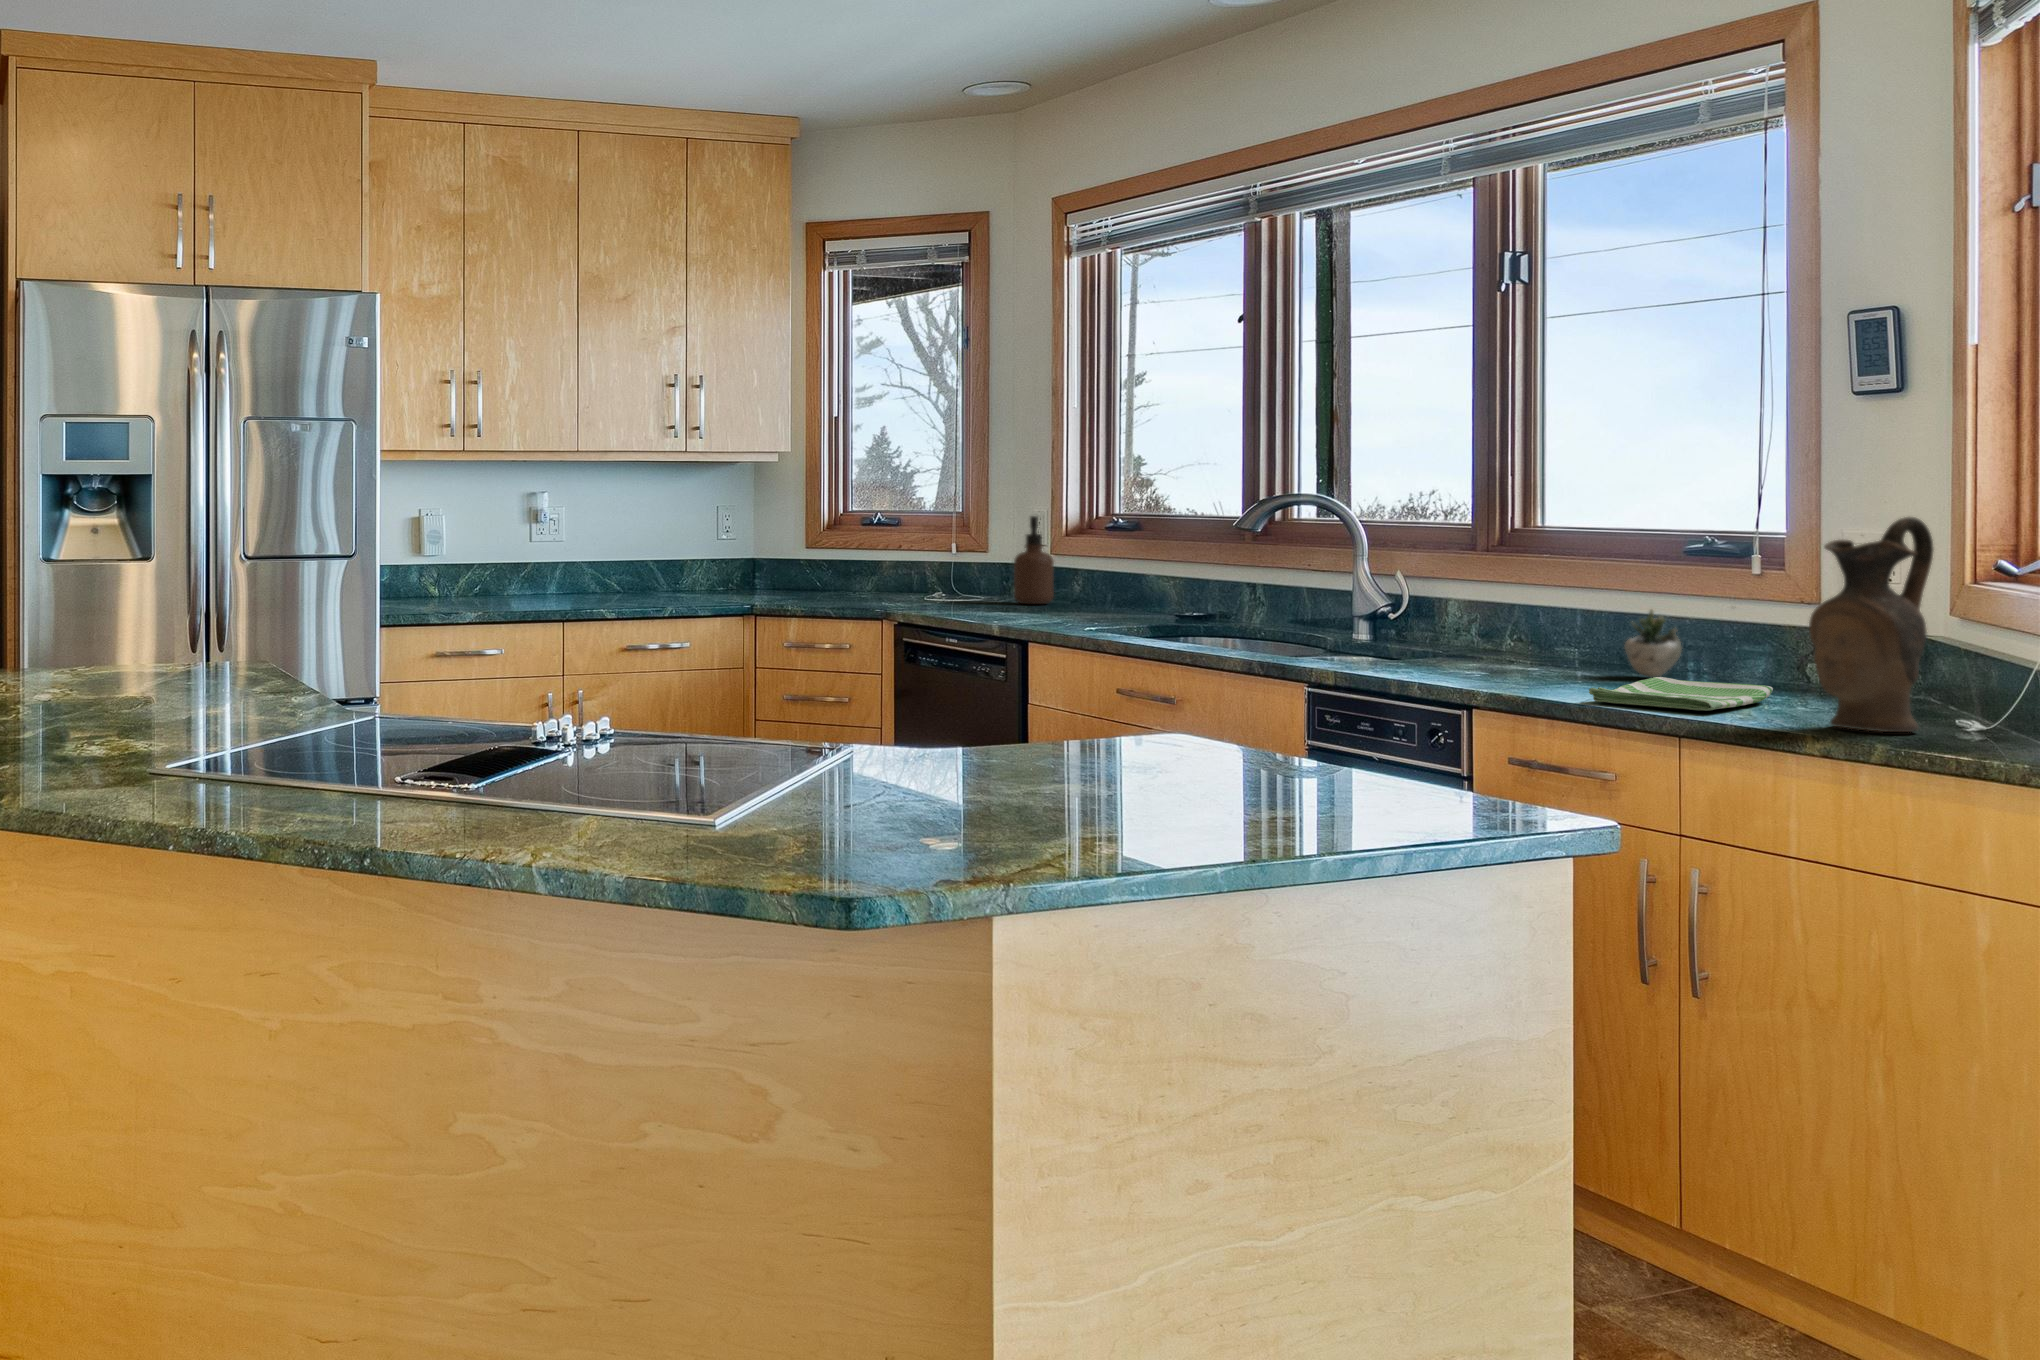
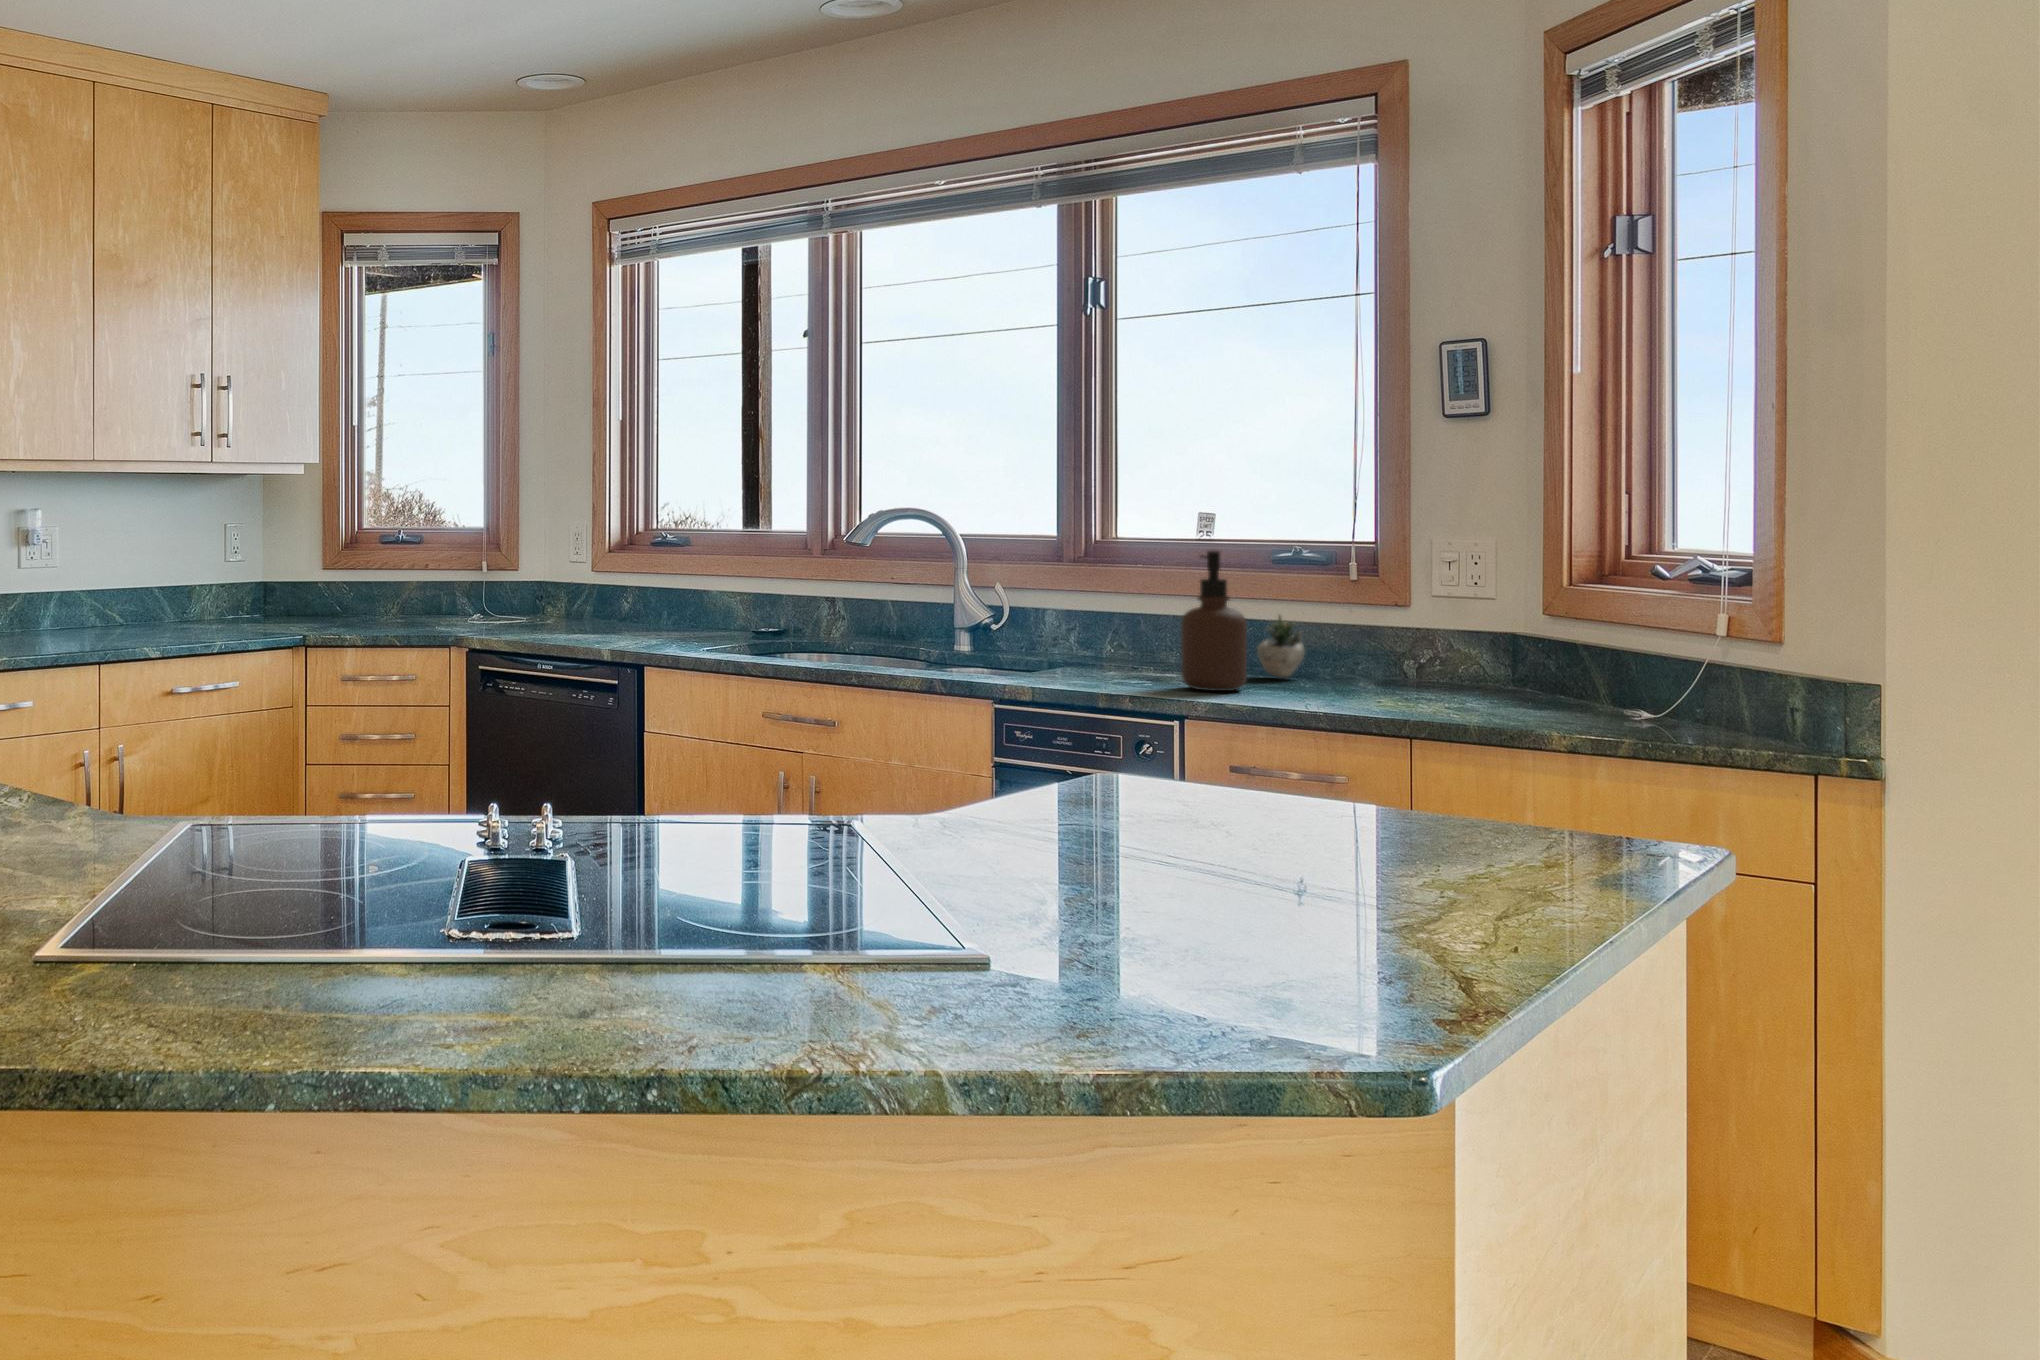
soap dispenser: present [1014,516,1054,604] -> present [1181,551,1247,691]
ceramic pitcher: present [1809,517,1933,732] -> none [1527,527,1622,724]
dish towel: present [1589,677,1773,711] -> none [1311,679,1436,711]

